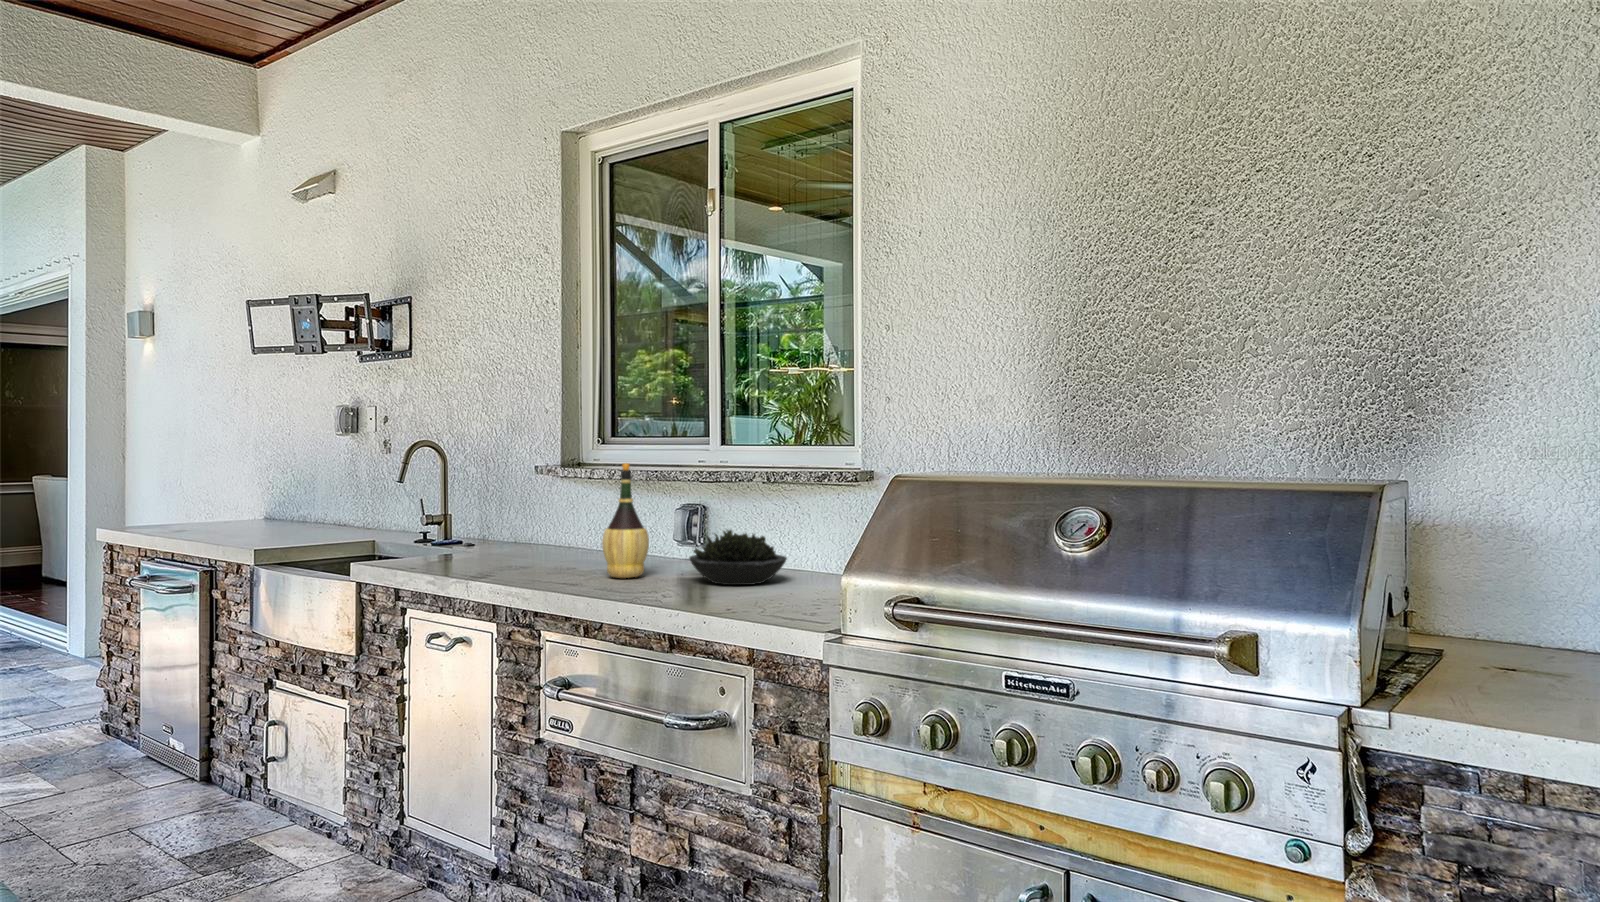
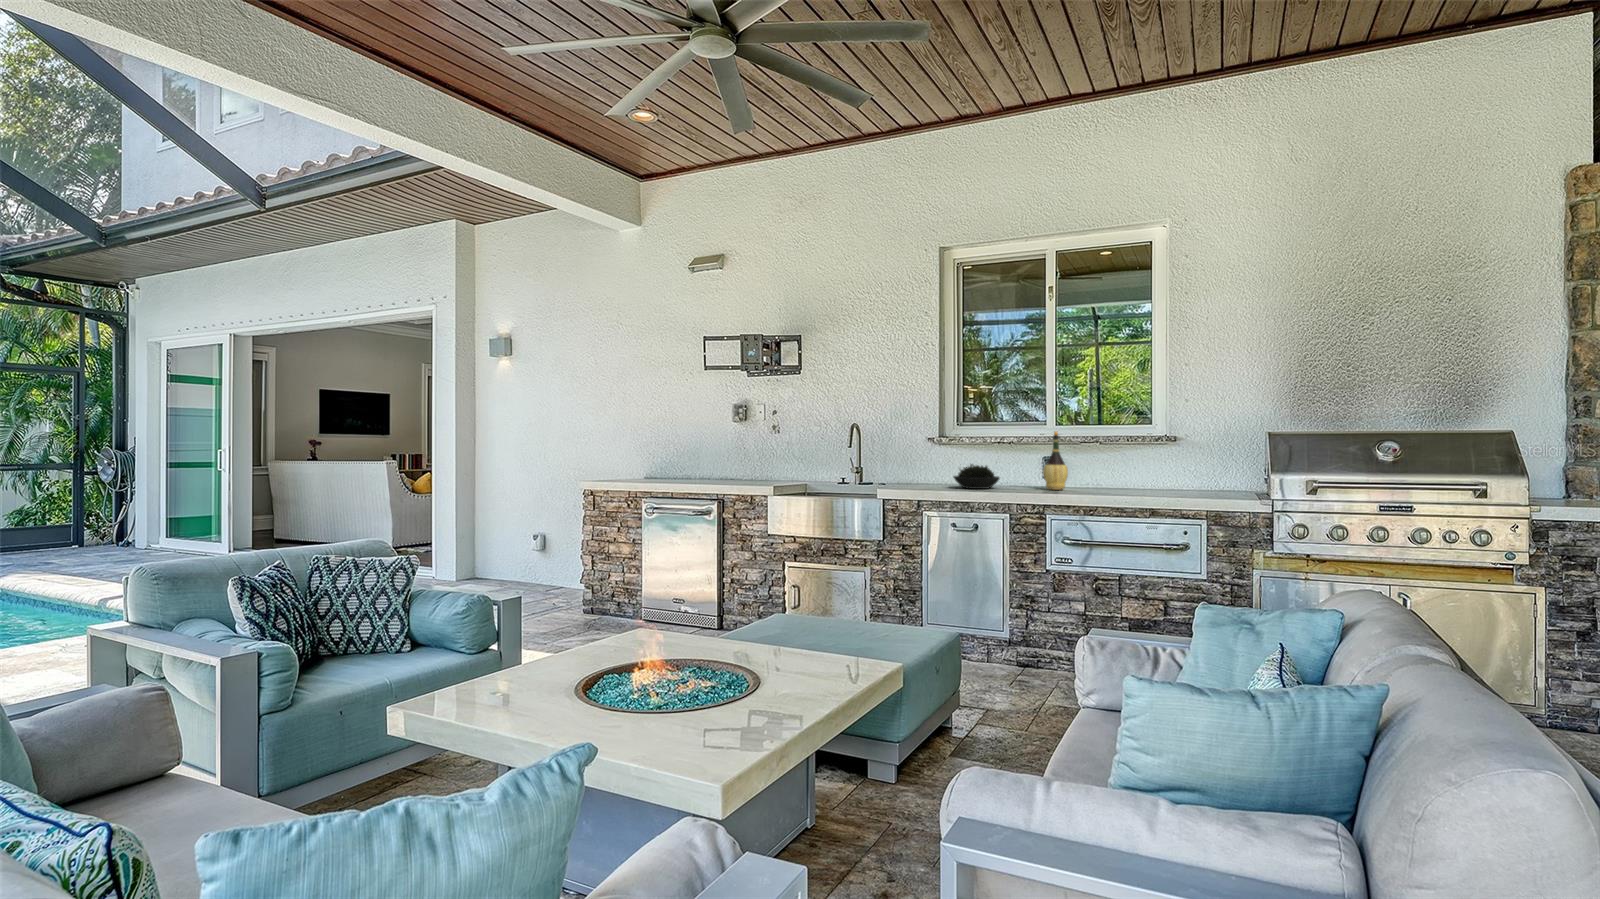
succulent plant: present [689,530,787,585] -> present [954,464,1000,489]

